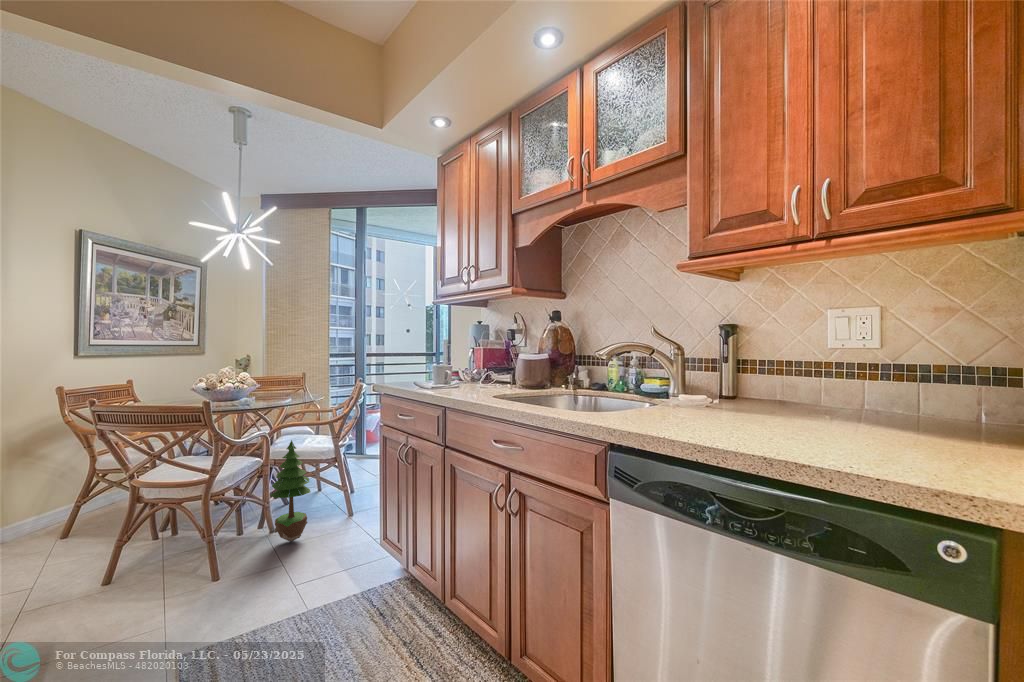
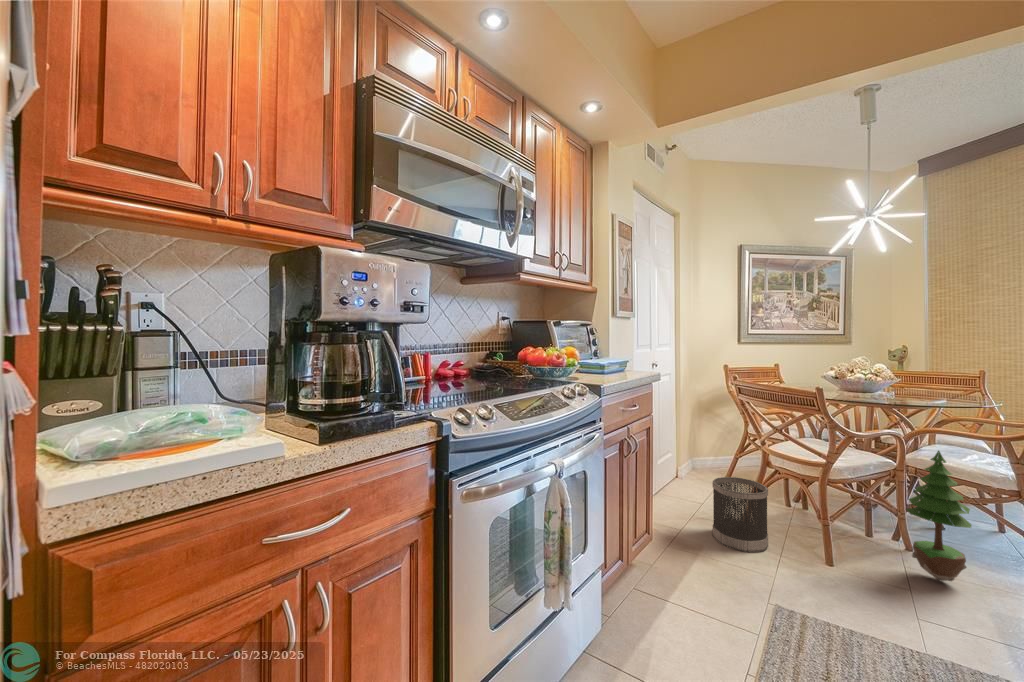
wastebasket: none [62,525,145,625] -> present [712,477,768,552]

